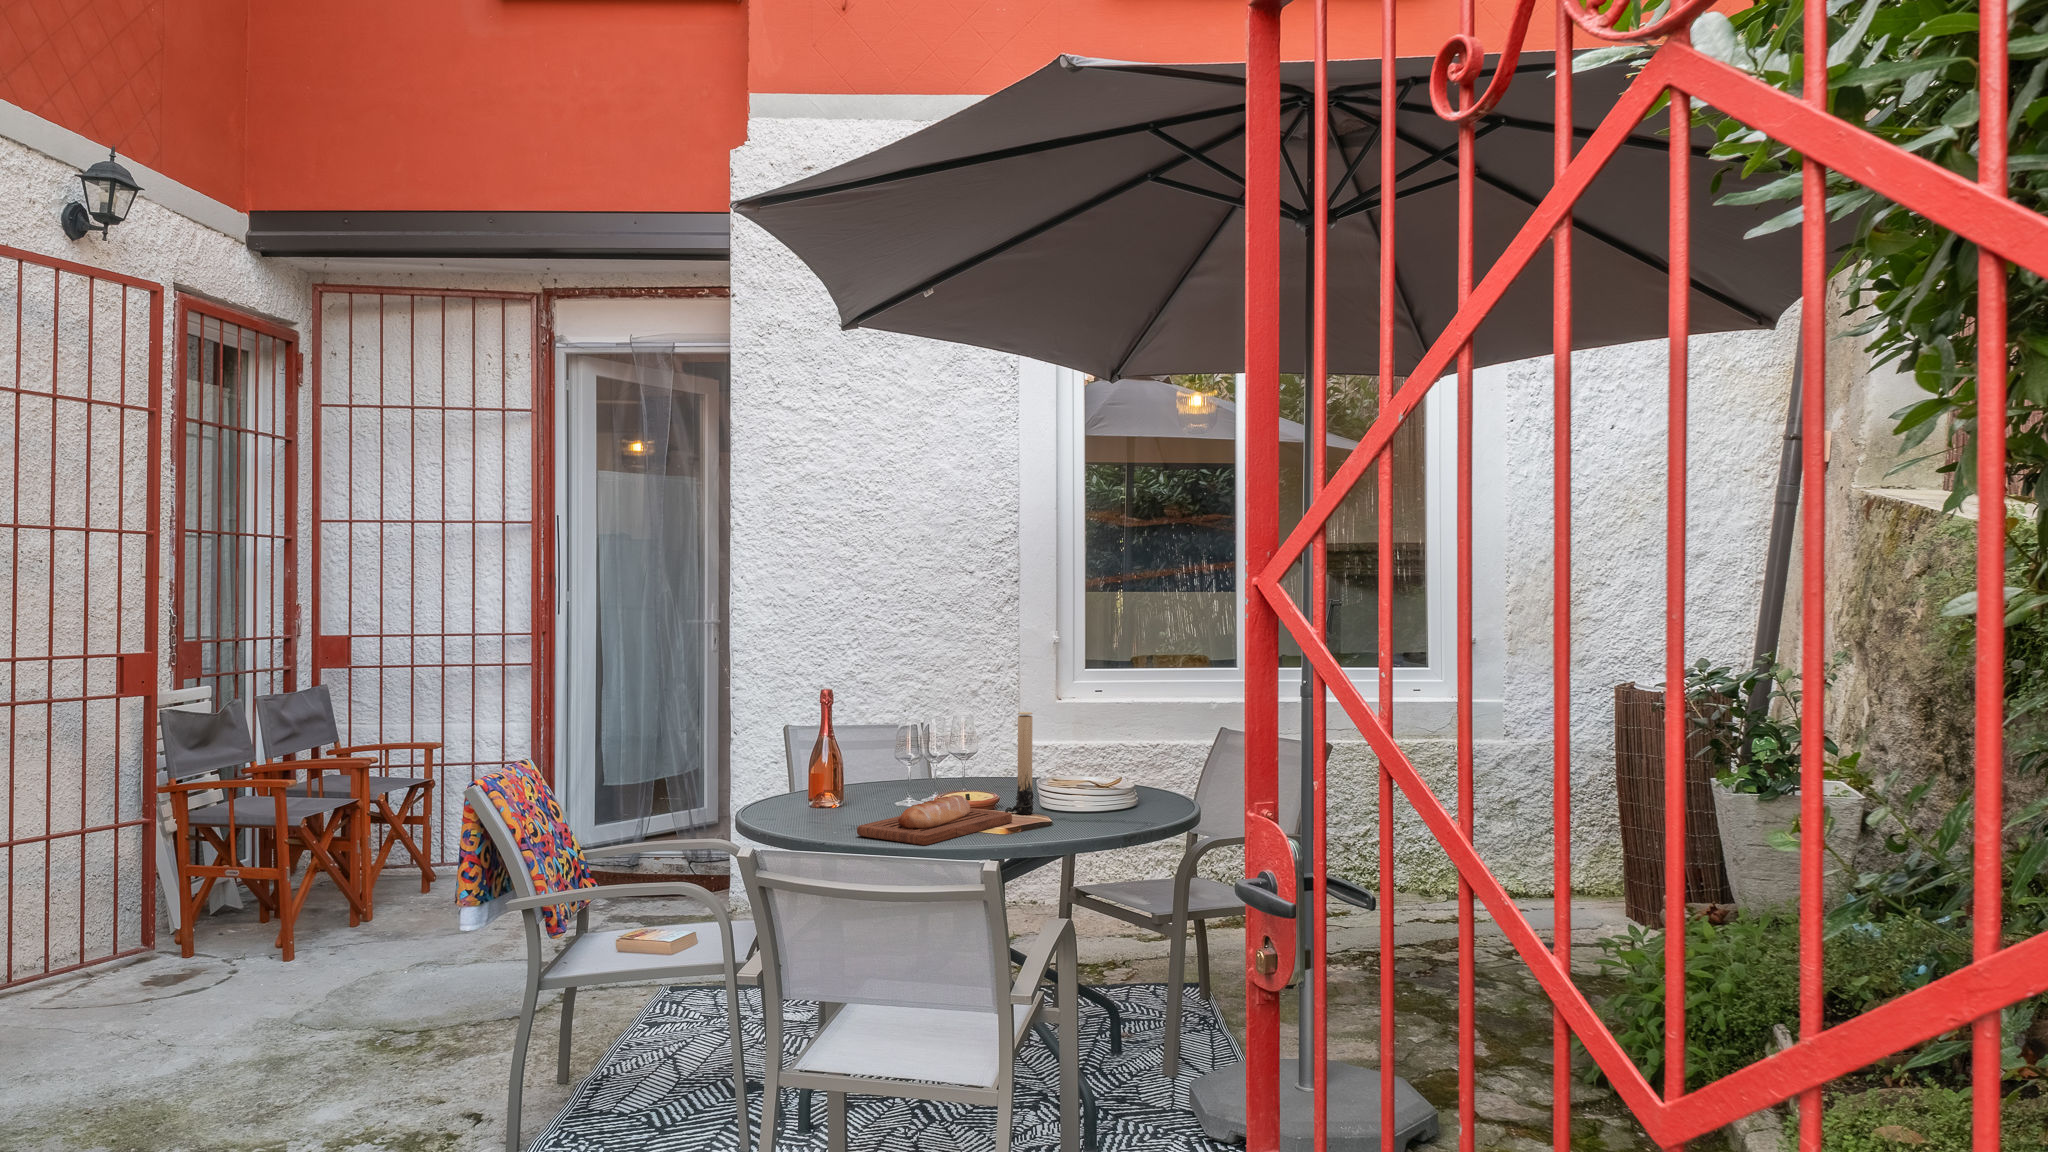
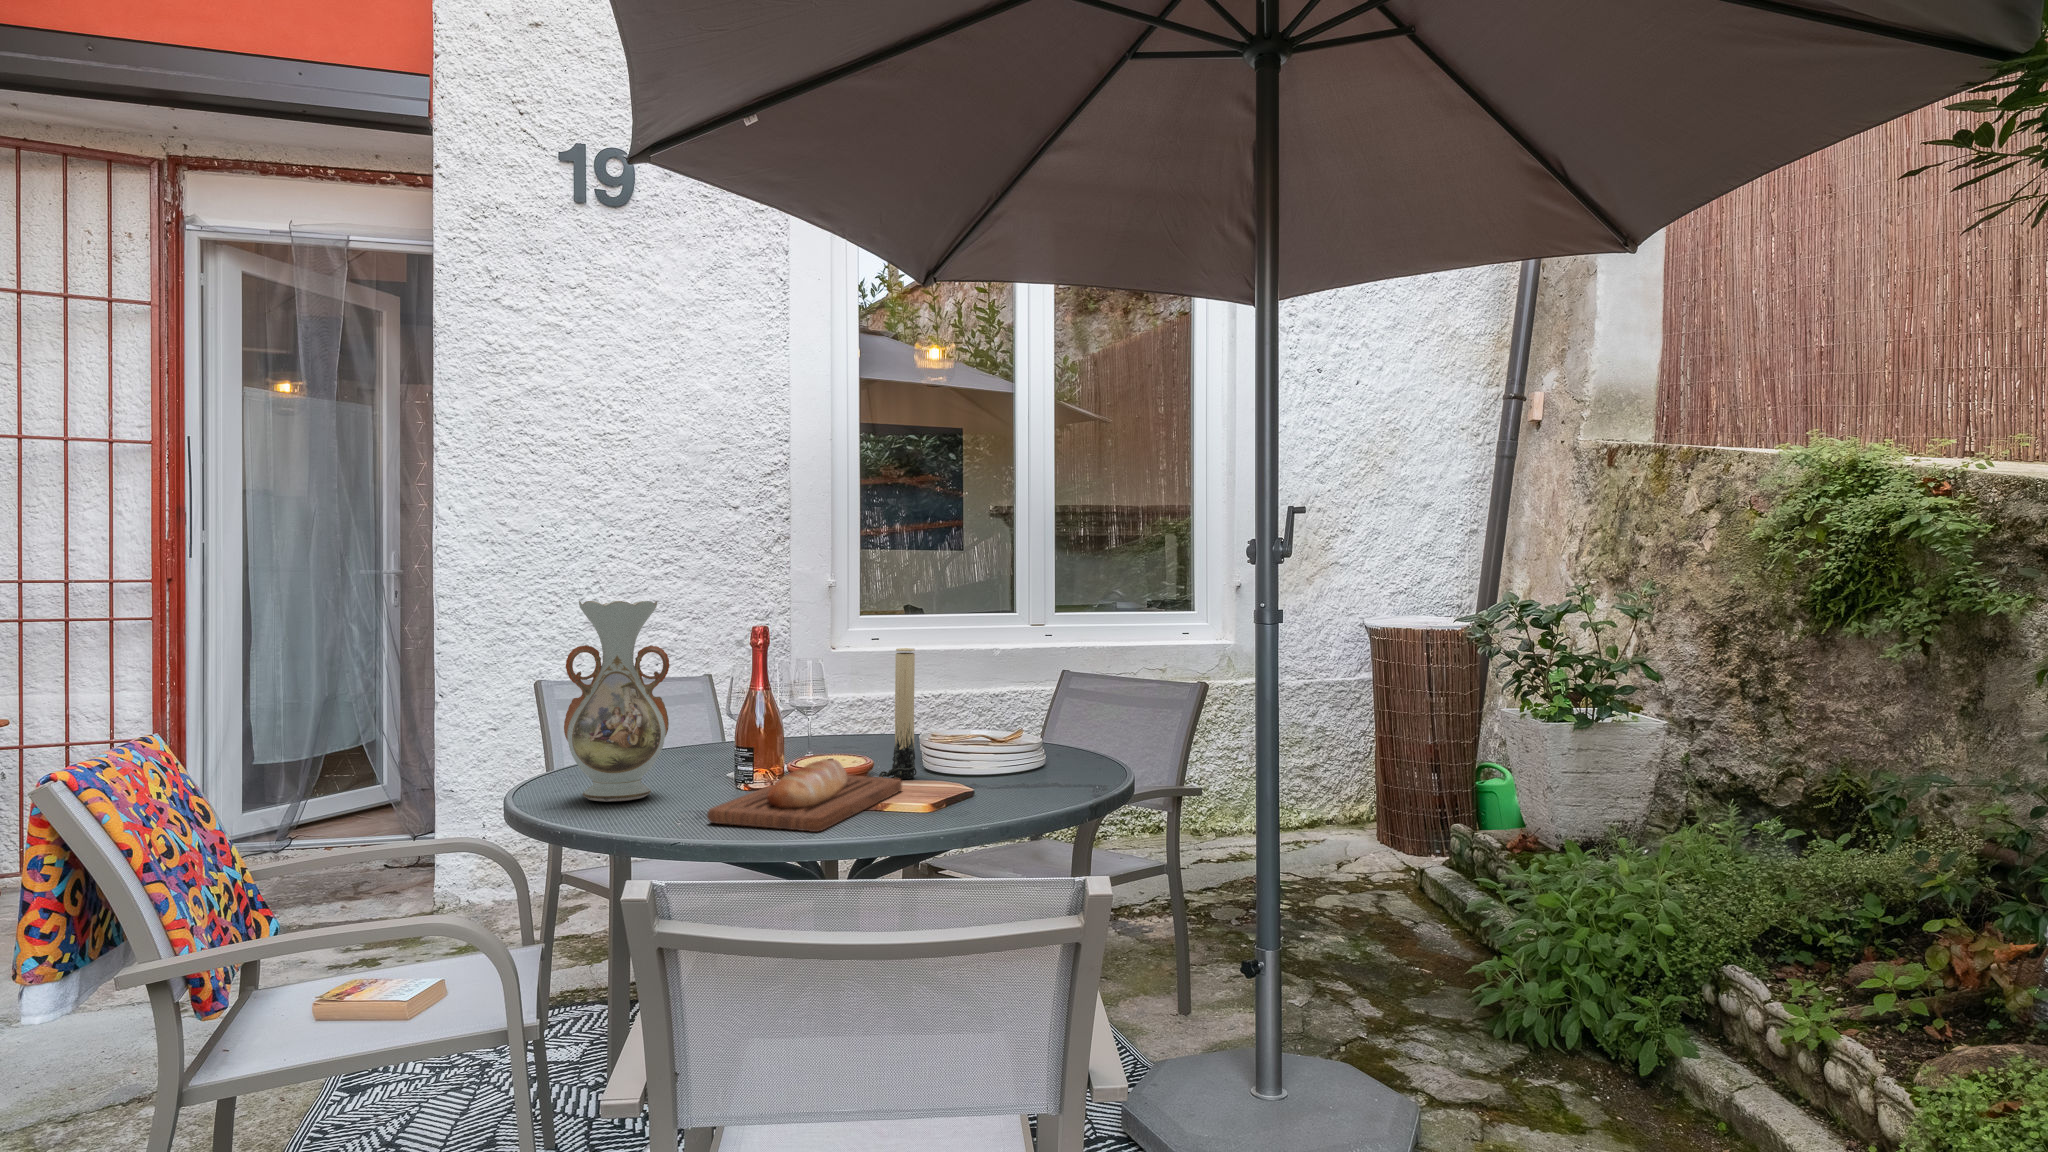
vase: none [775,673,848,819] -> present [564,601,669,802]

